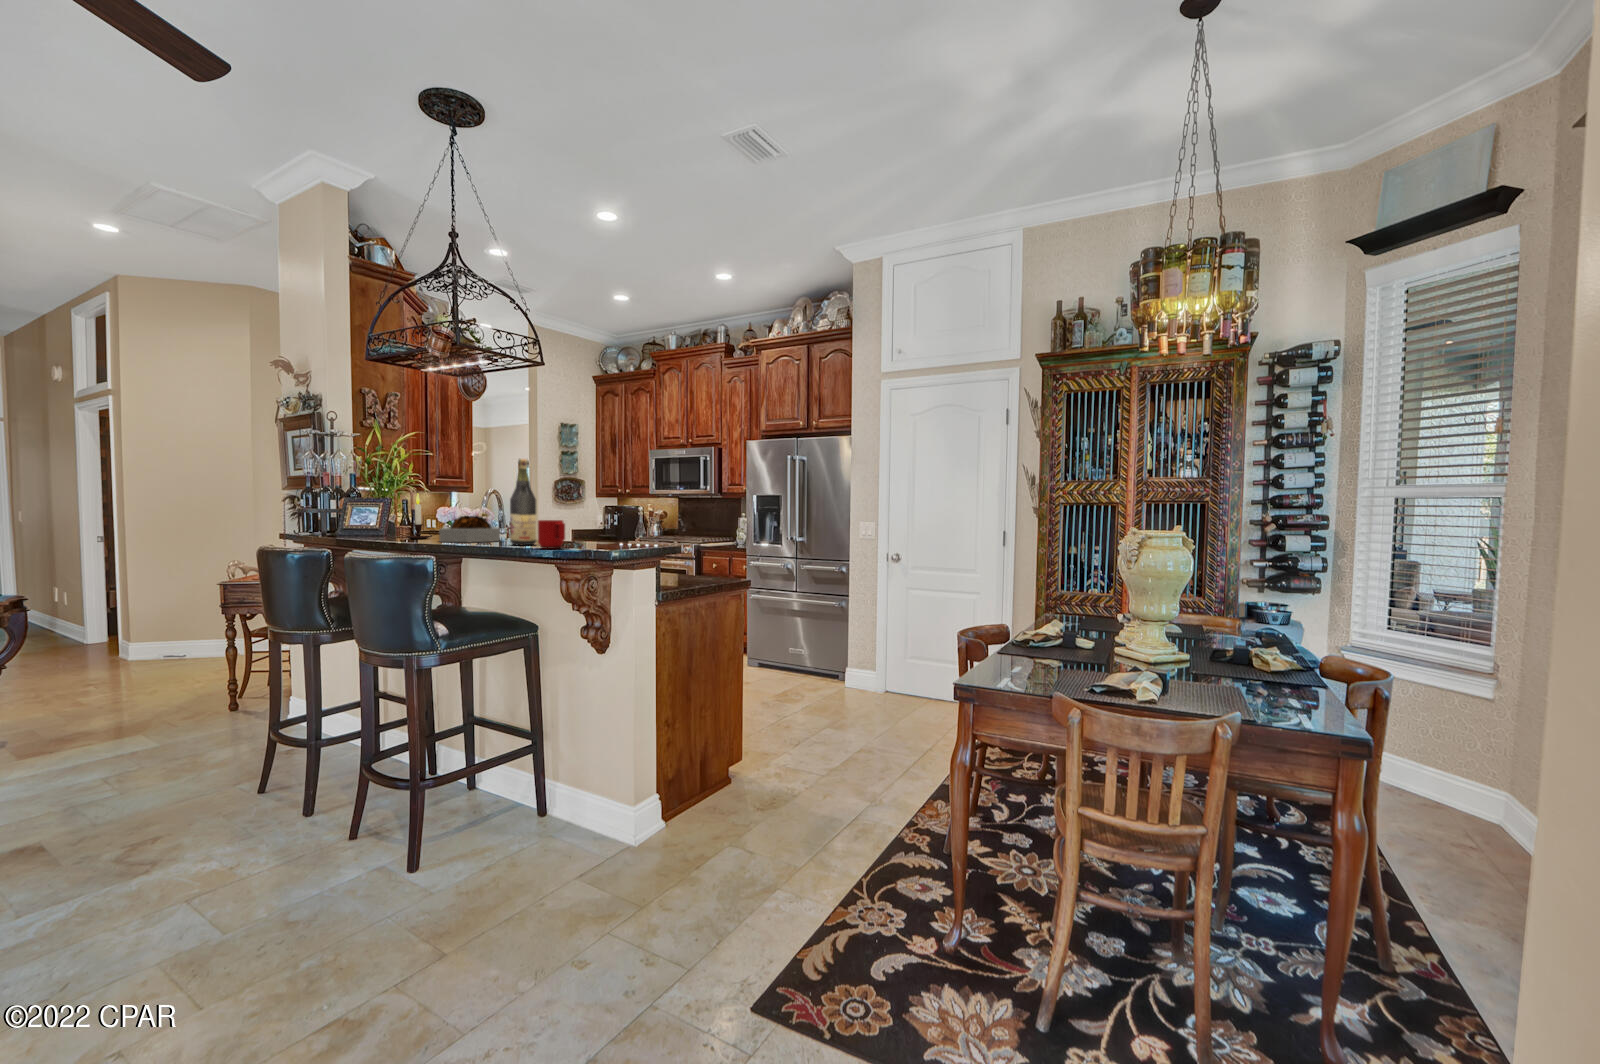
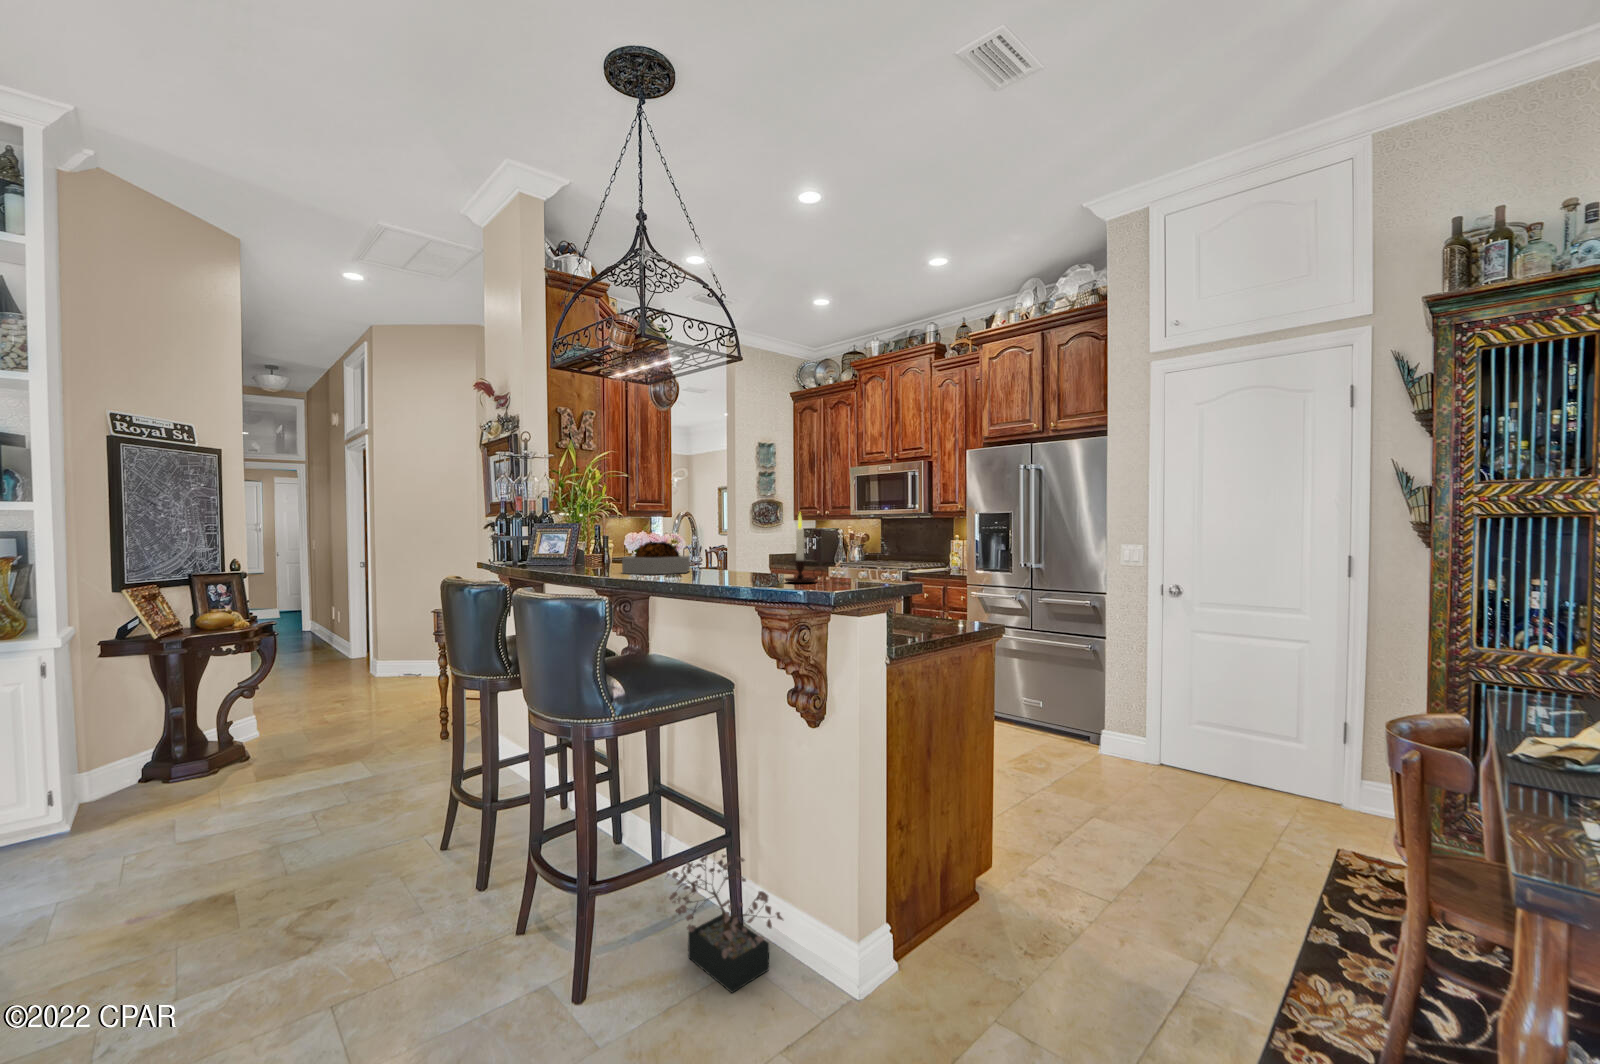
wine bottle: present [510,459,536,545] -> none [699,469,730,580]
candle: present [406,494,436,539] -> present [784,513,817,583]
mug: present [538,520,565,549] -> none [731,547,766,586]
decorative plant: none [482,748,580,850] -> present [667,854,783,993]

